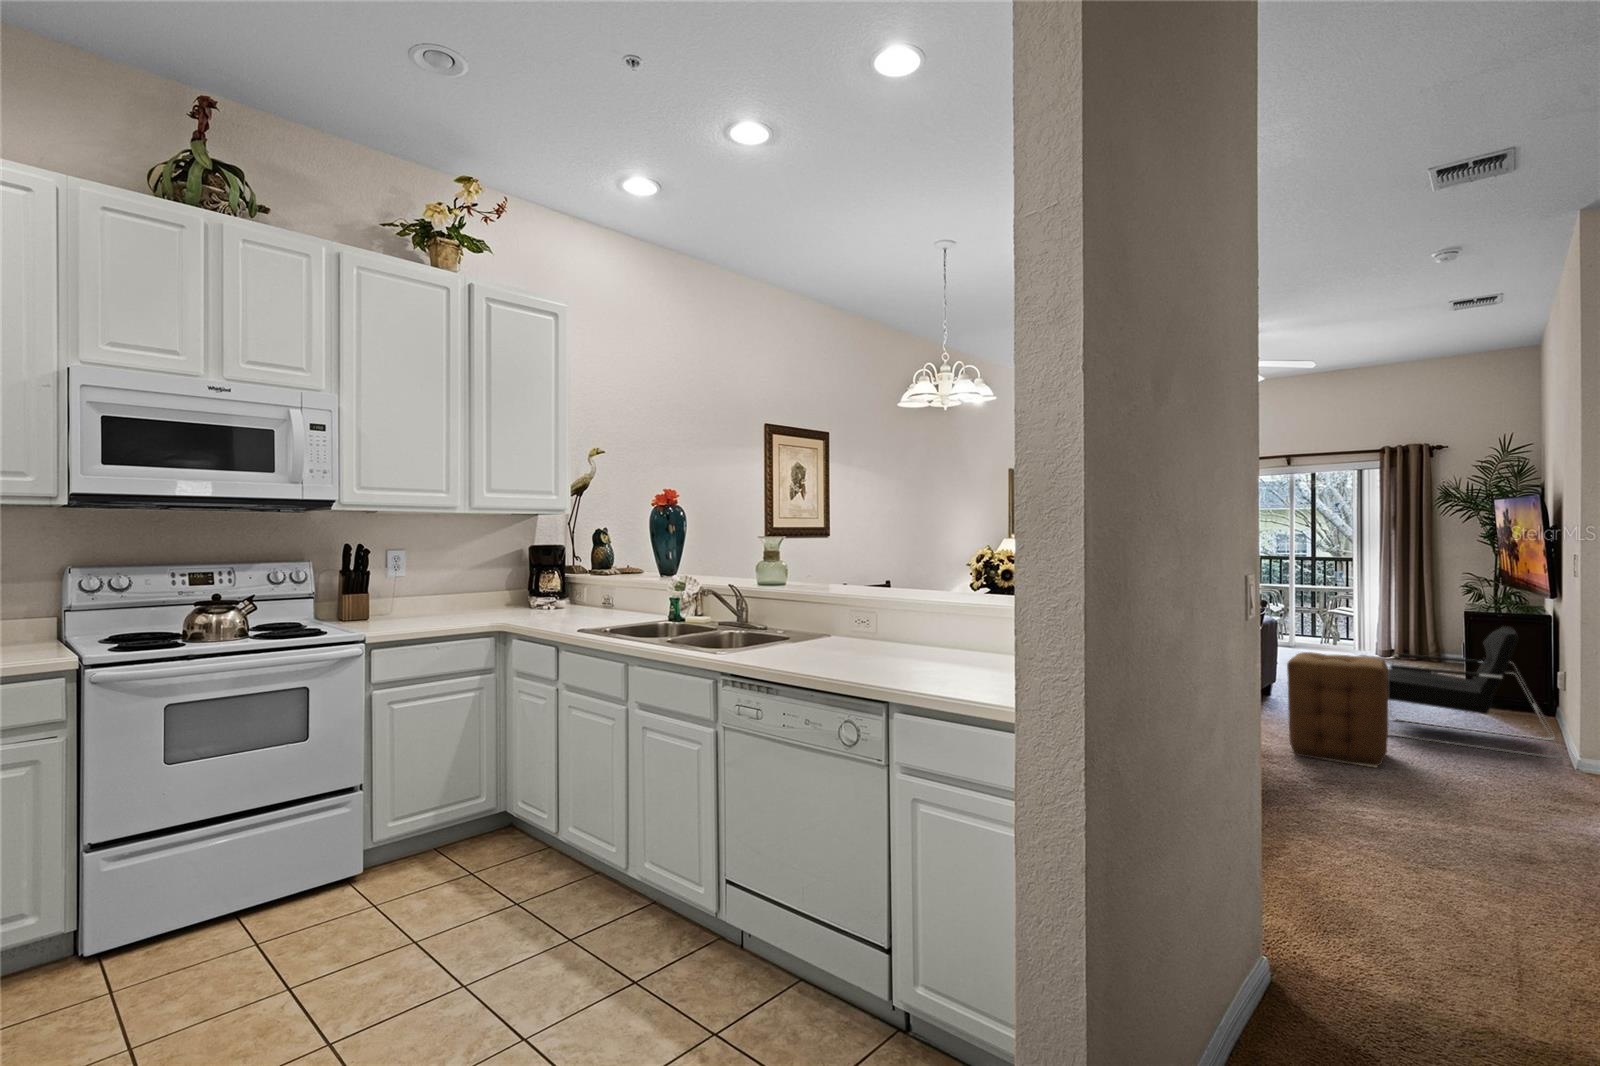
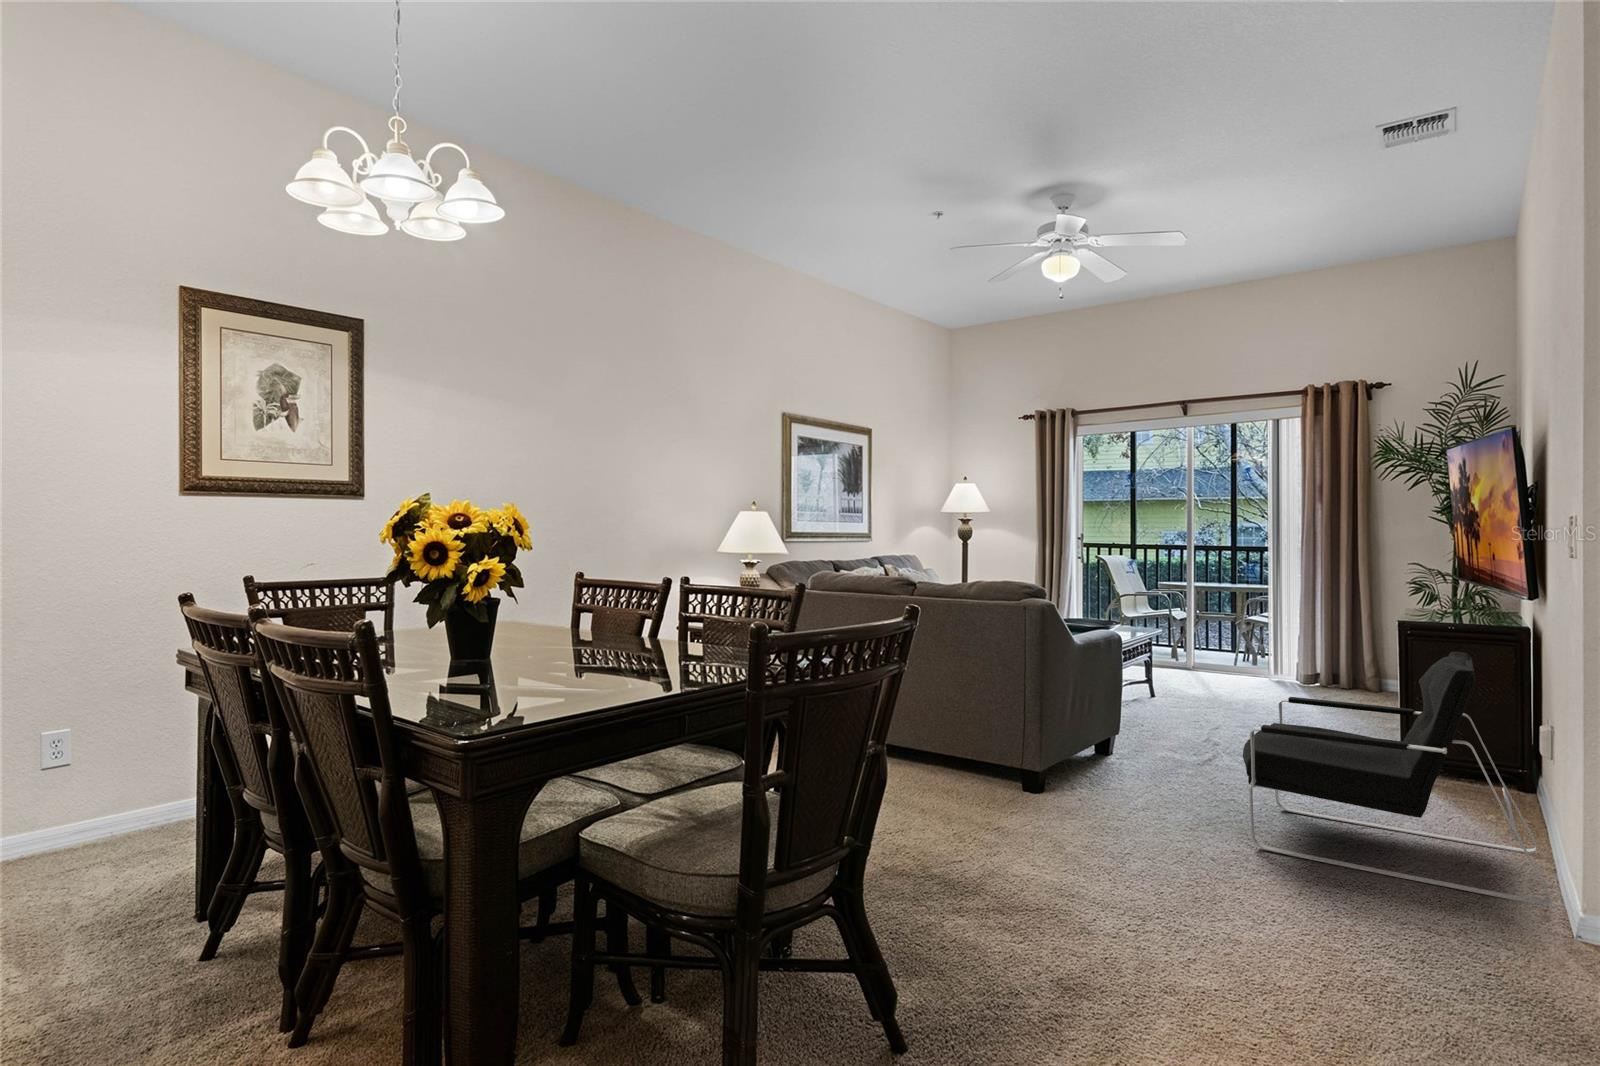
ottoman: present [1287,652,1388,768] -> none [1054,708,1241,950]

